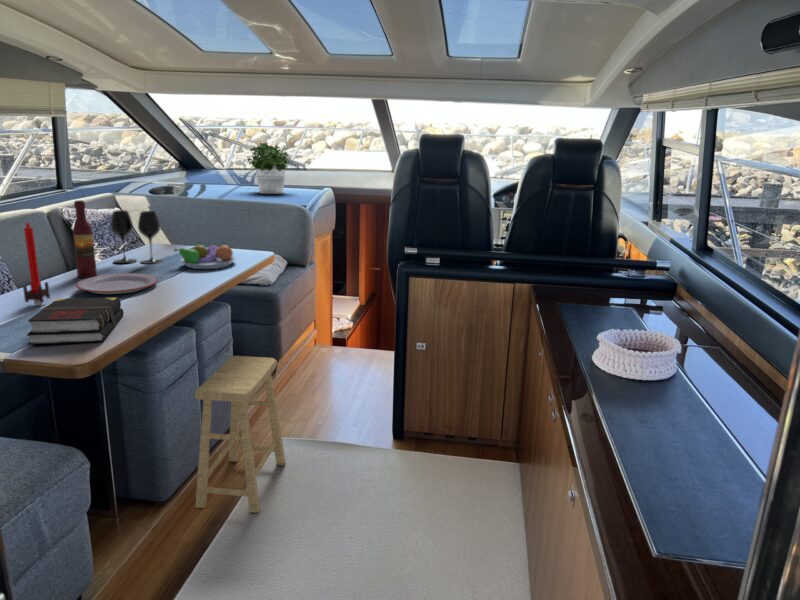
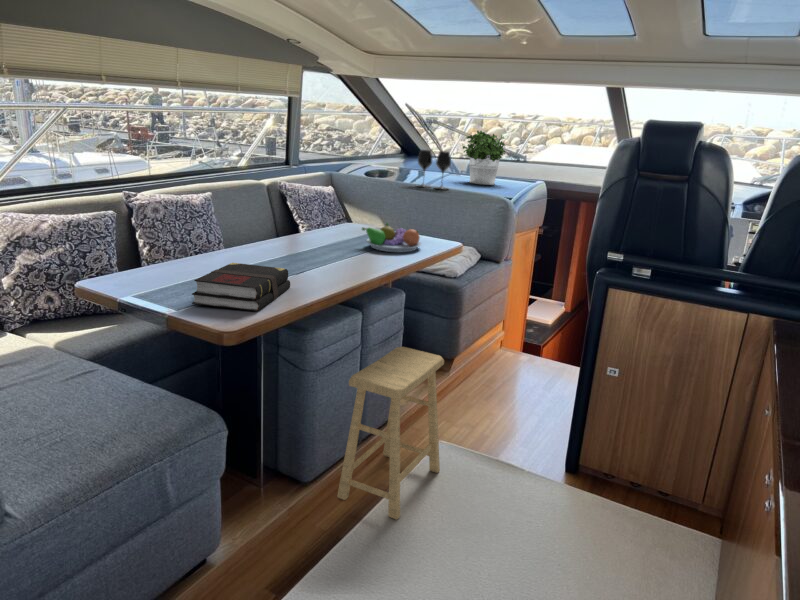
wine bottle: present [73,200,97,278] -> none [270,170,288,247]
wine glass: present [110,210,162,264] -> present [417,150,451,190]
candle: present [23,223,50,305] -> none [211,186,234,267]
plate: present [76,273,158,294] -> none [261,246,337,266]

